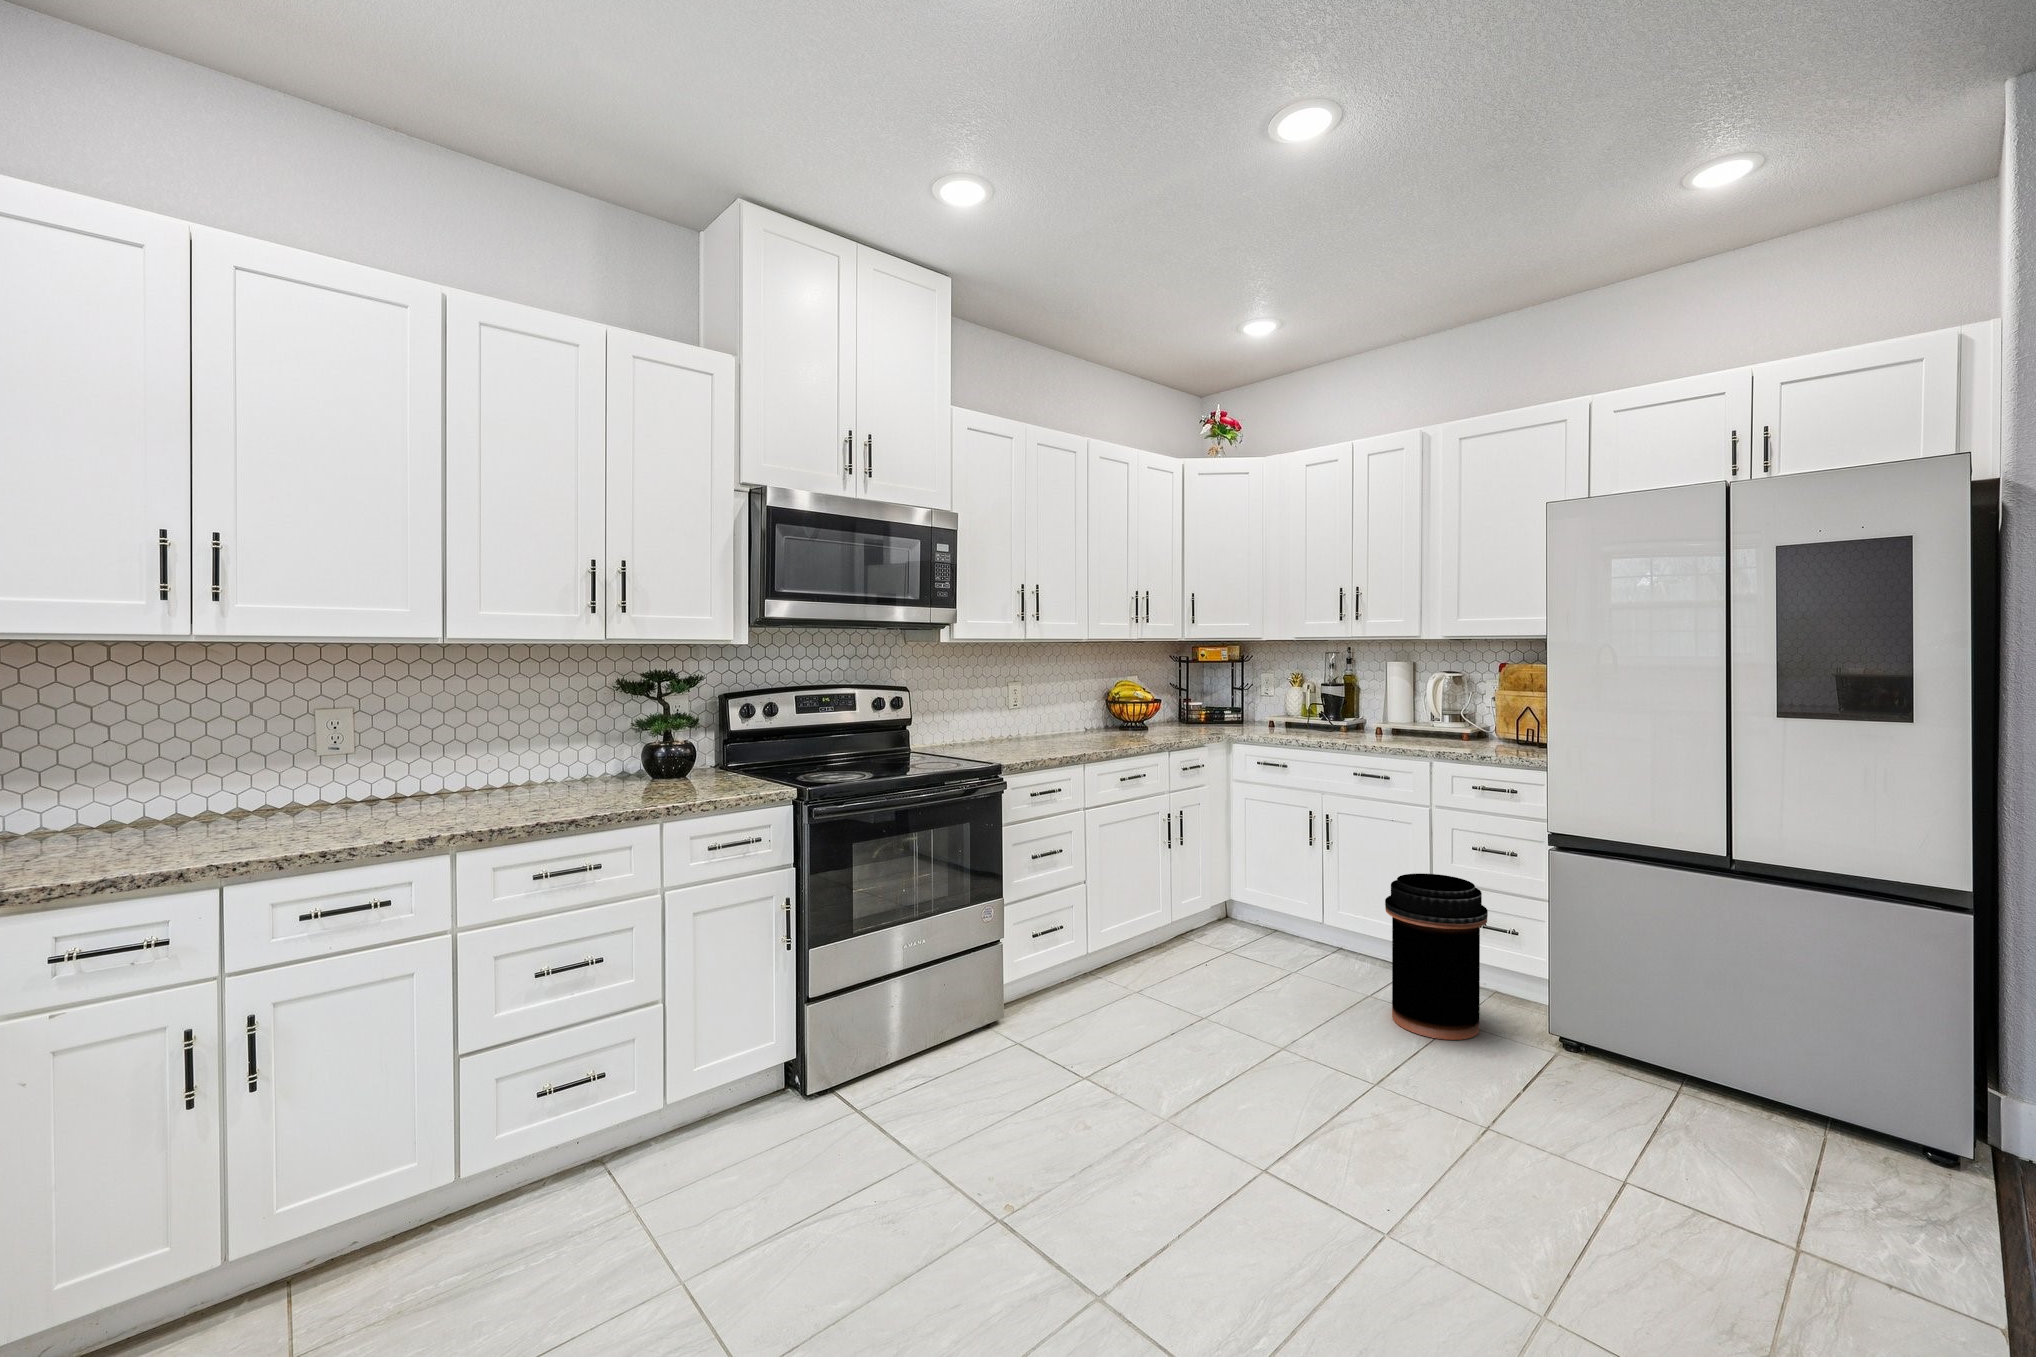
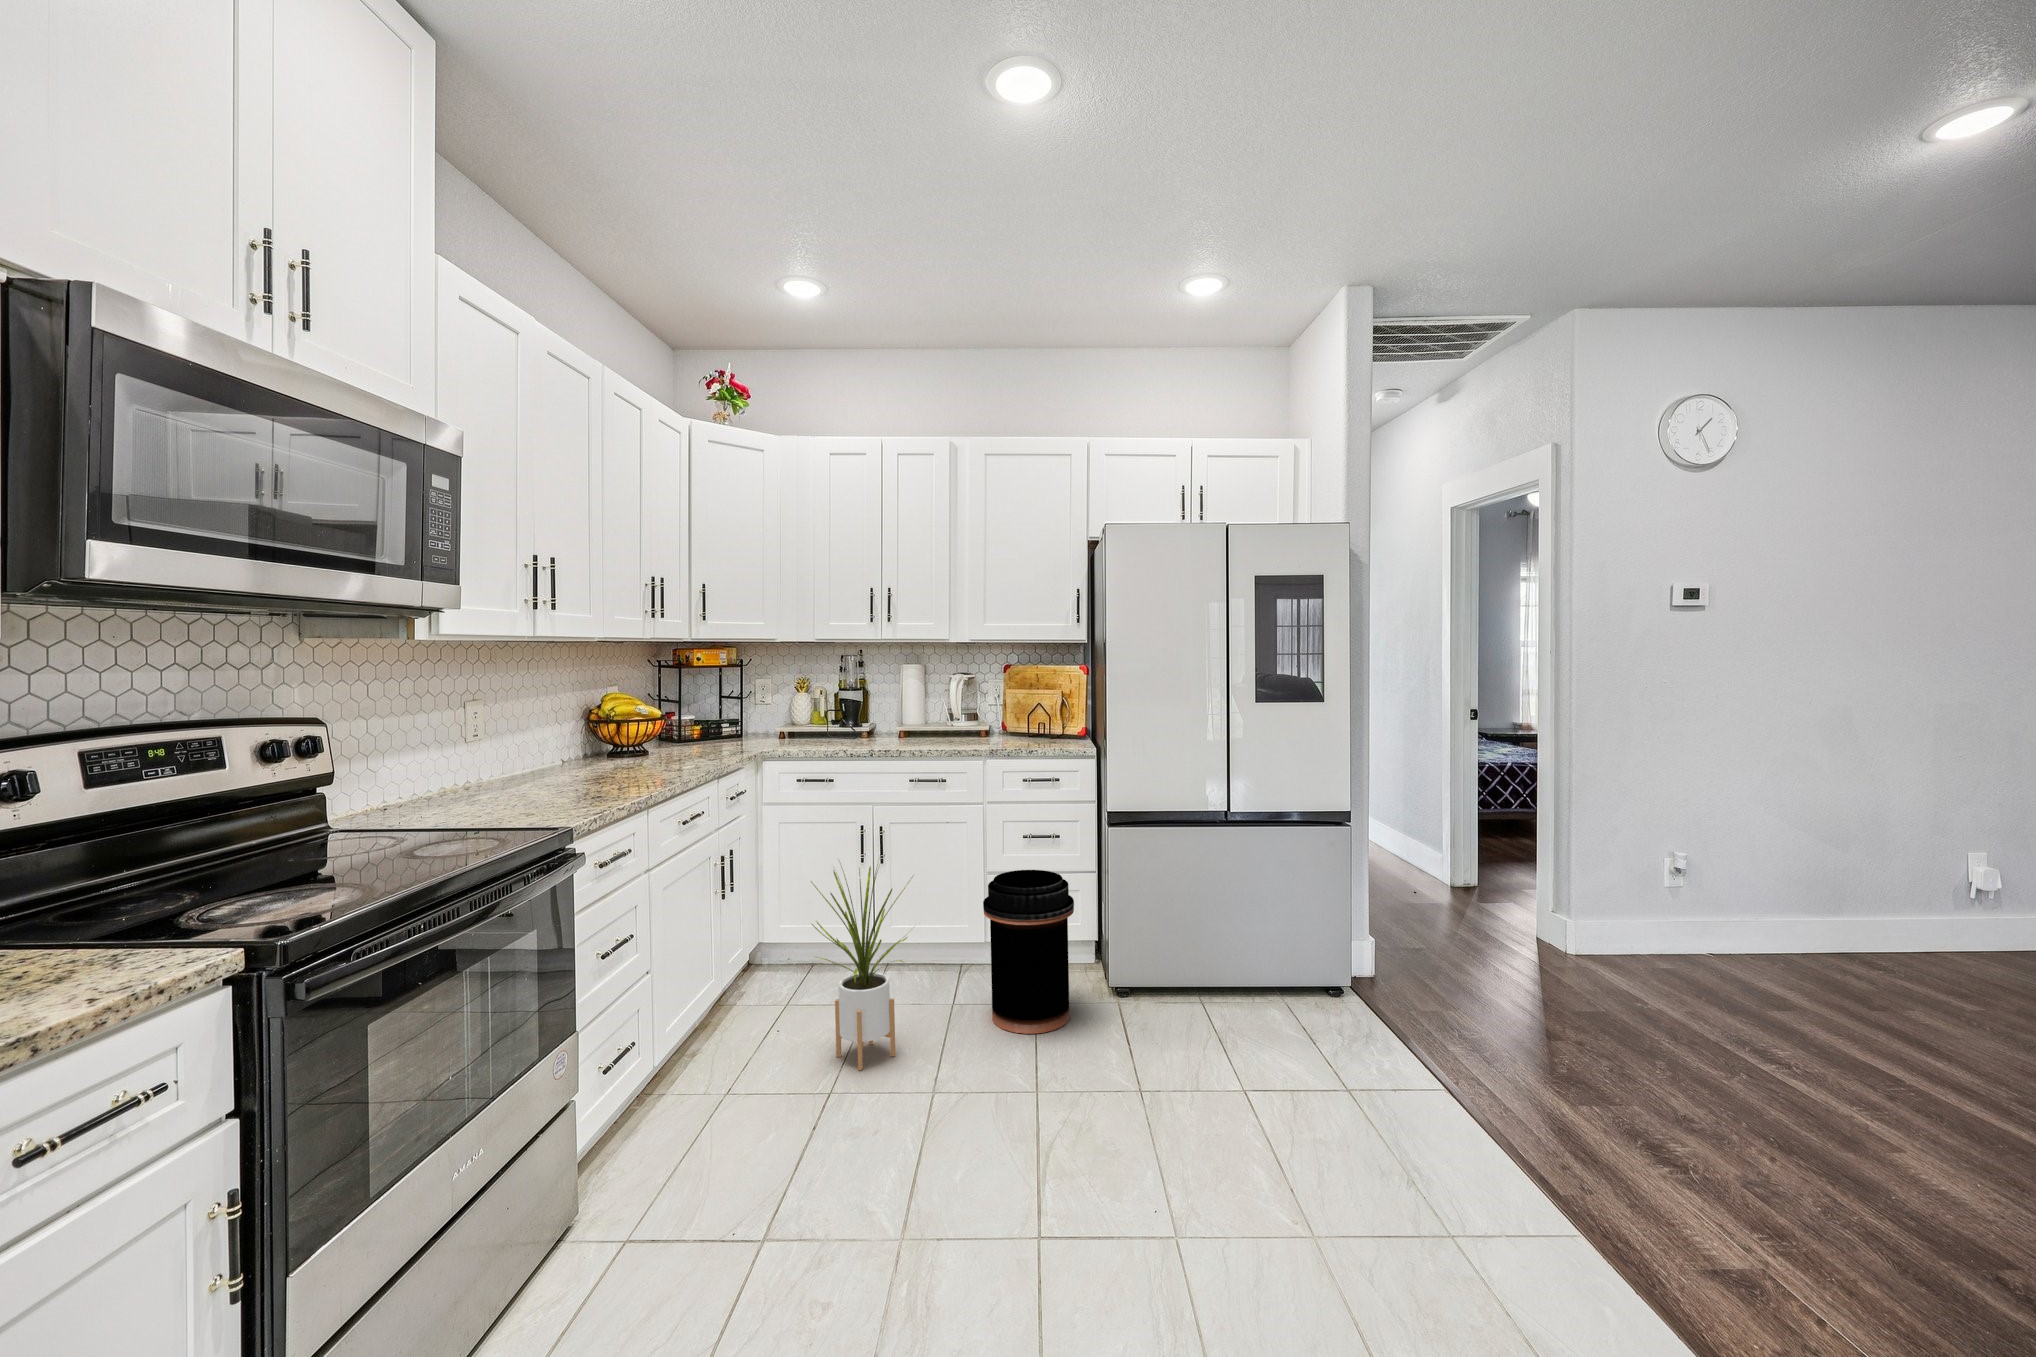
house plant: none [1204,827,1304,1010] -> present [811,861,913,1070]

